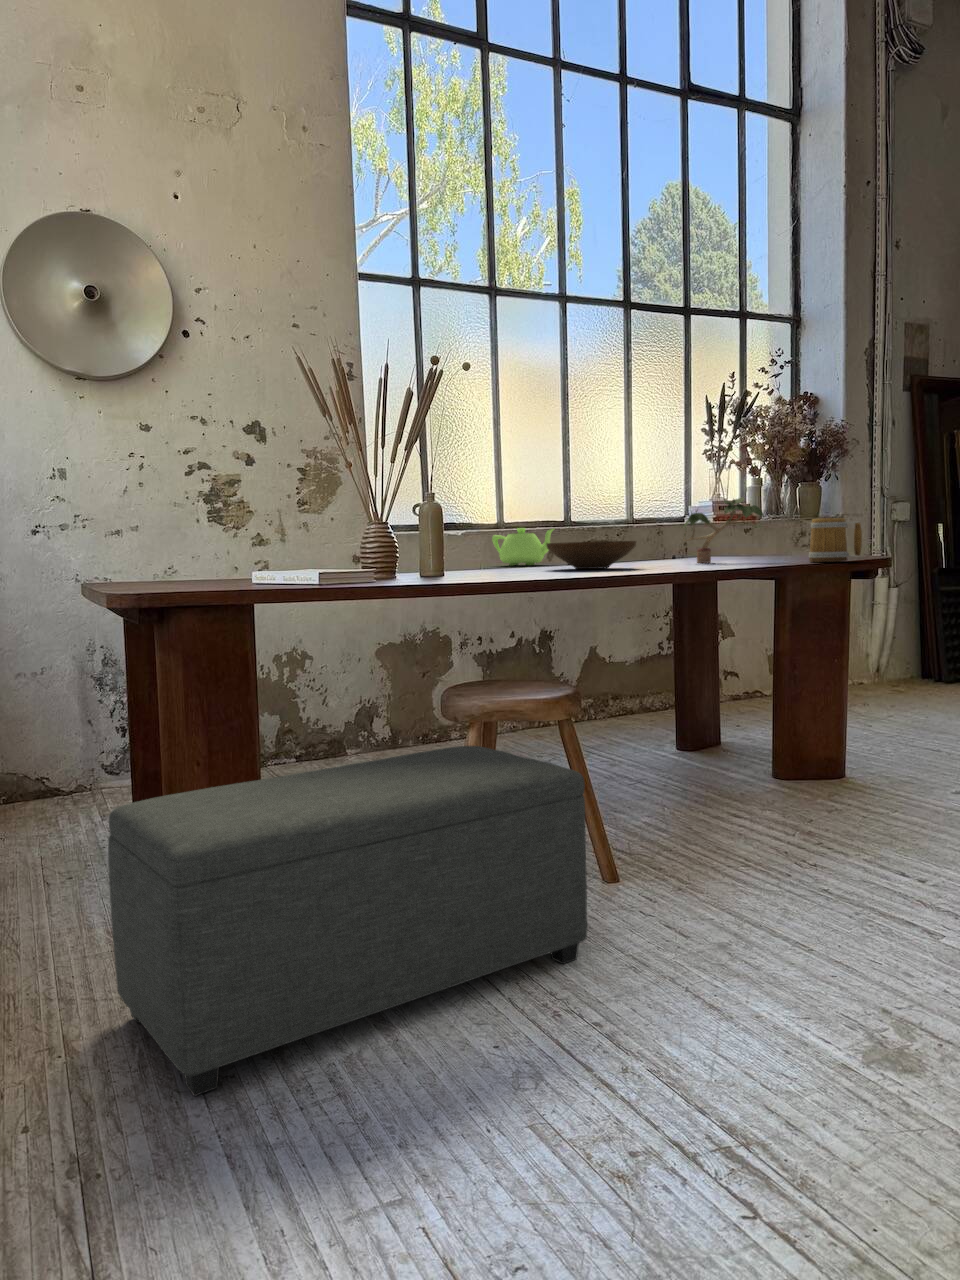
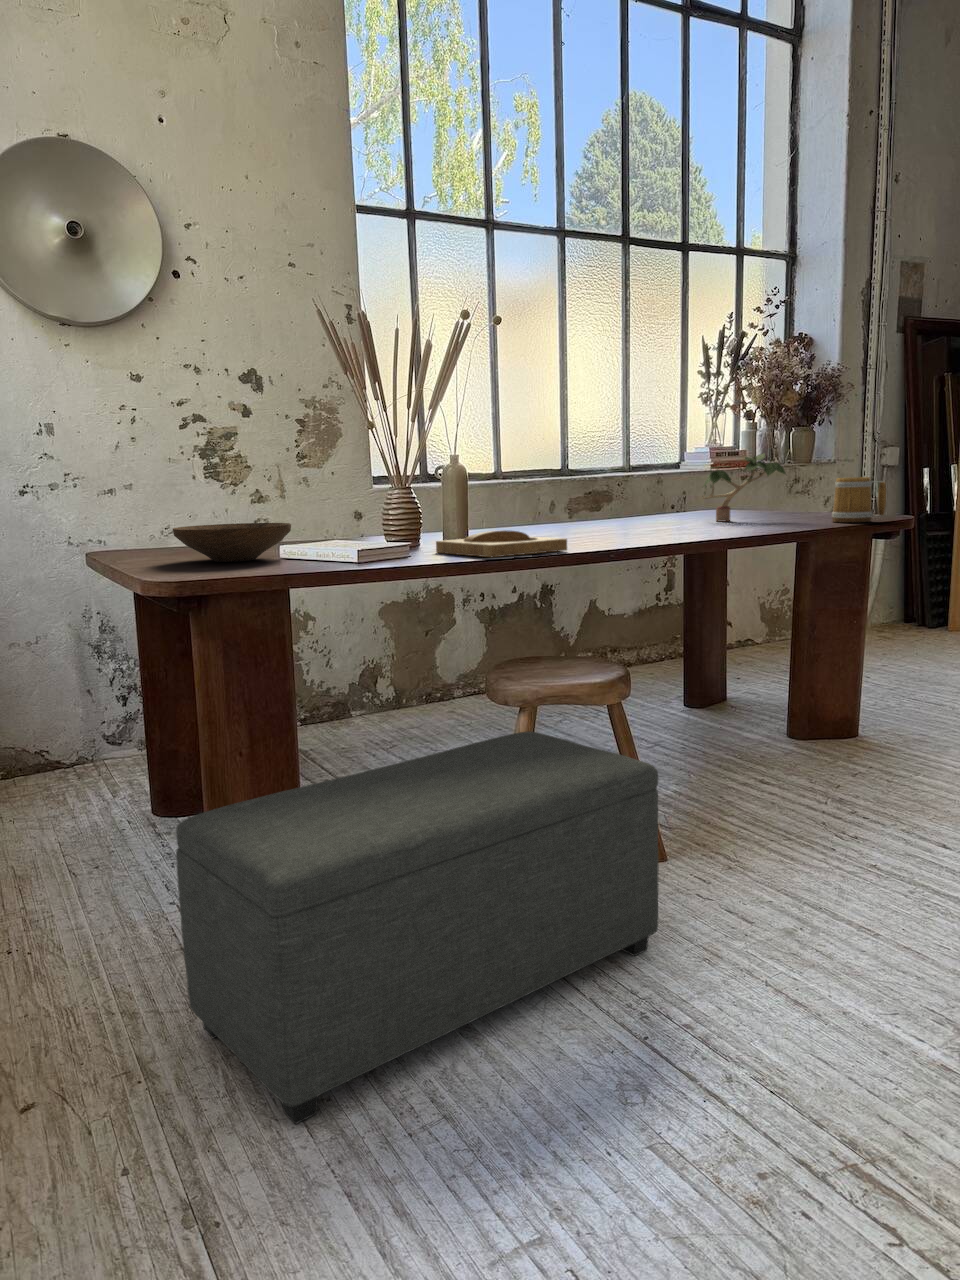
teapot: present [492,528,554,566] -> none [505,485,571,524]
wooden bowl: present [546,541,636,569] -> present [173,523,291,562]
tray: none [399,559,523,581] -> present [436,530,567,557]

